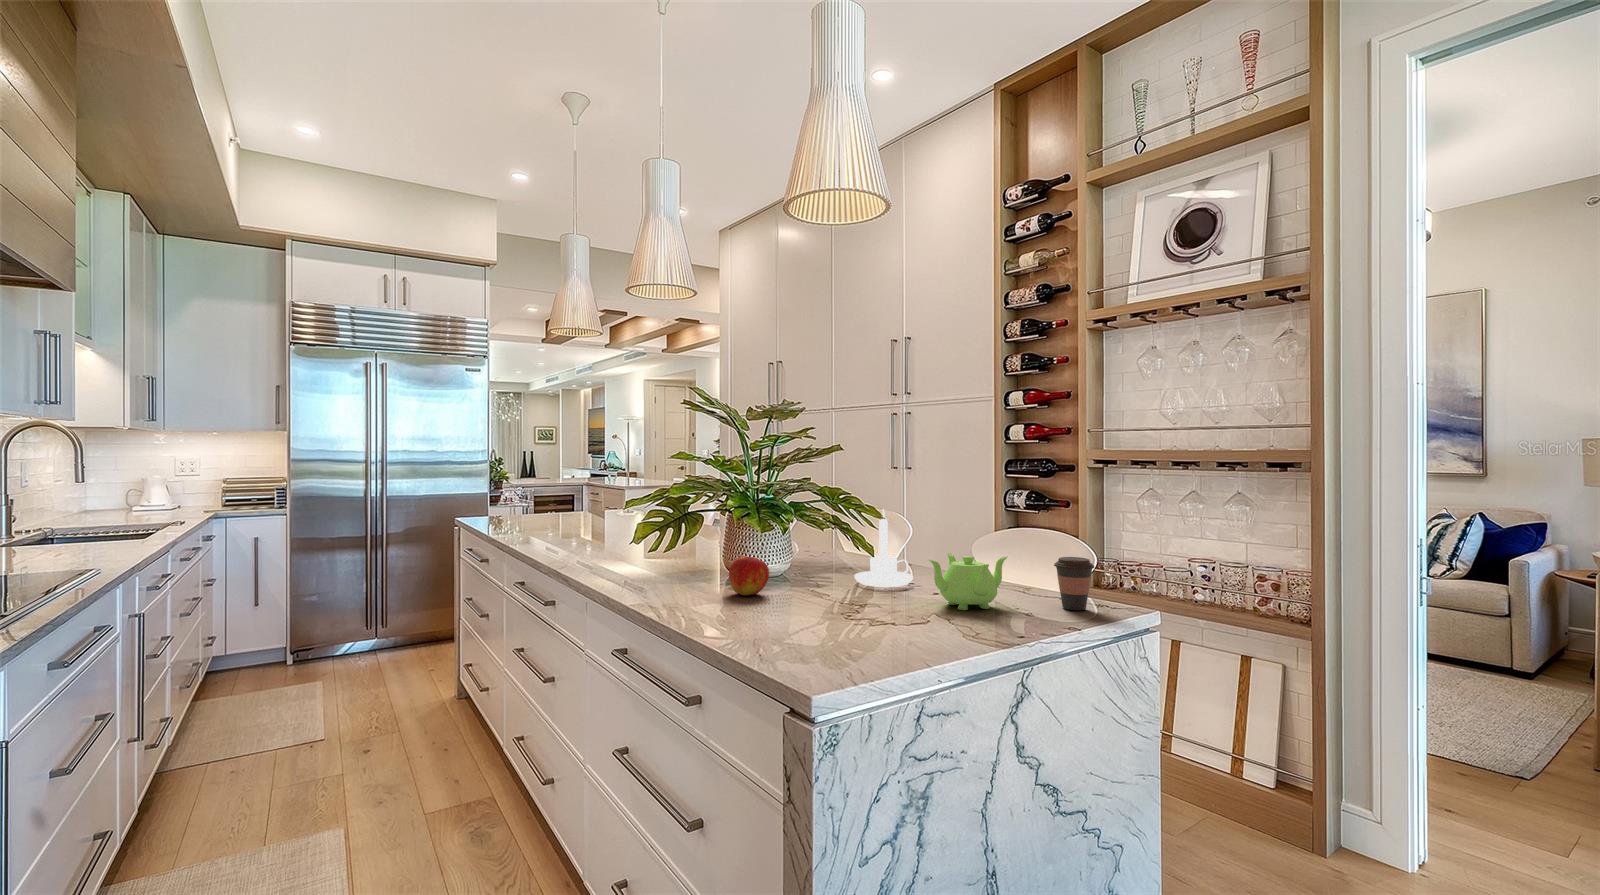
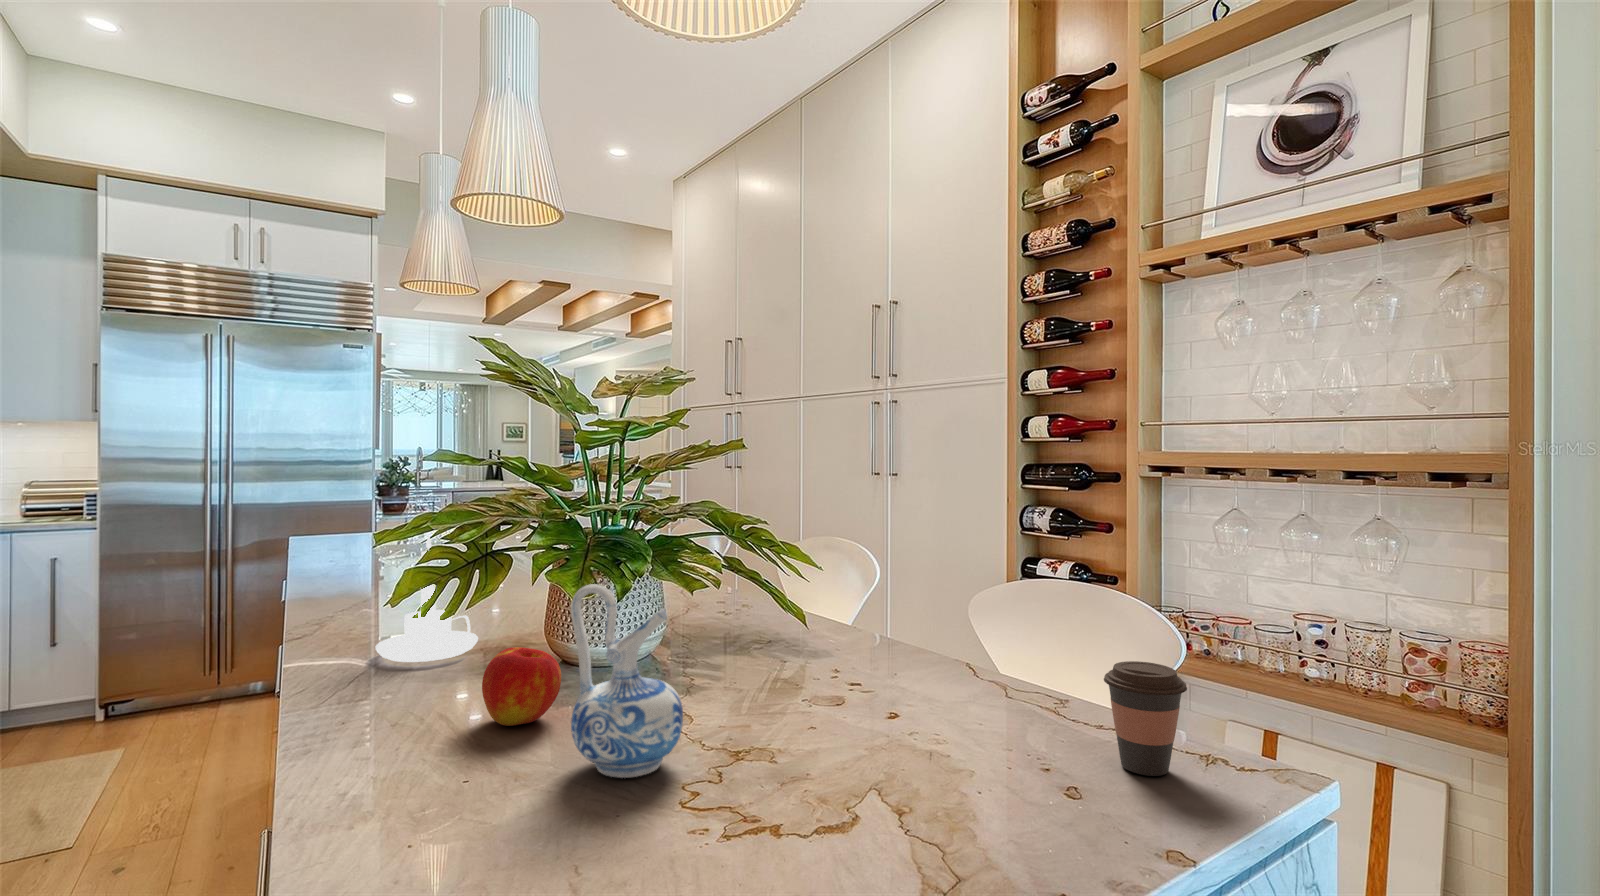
candle holder: present [854,509,913,587] -> present [375,535,478,662]
ceramic pitcher: none [792,517,846,610] -> present [571,584,683,778]
teapot: present [929,553,1008,610] -> none [851,645,1012,776]

